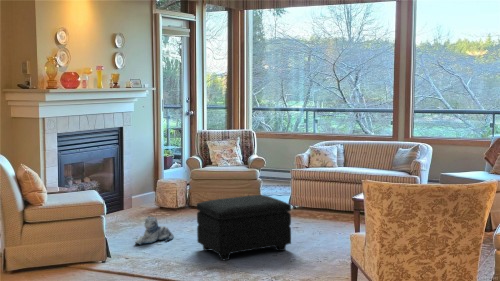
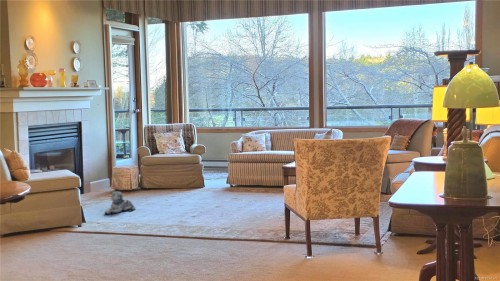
footstool: present [197,195,291,261] -> none [157,170,235,221]

